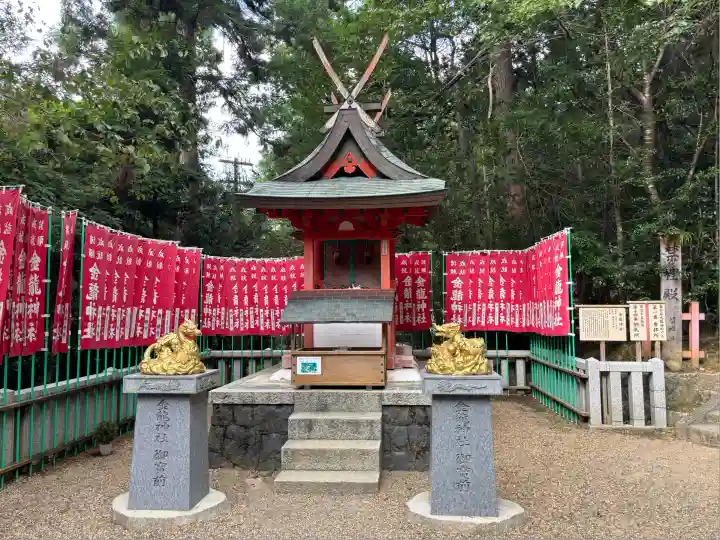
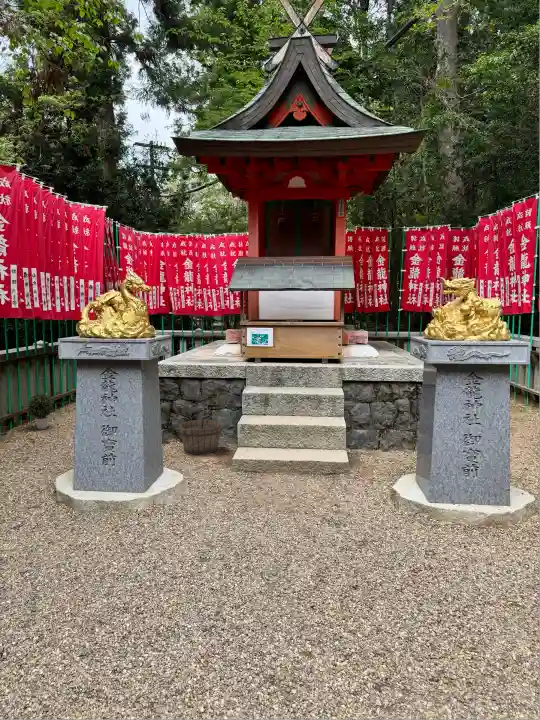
wooden bucket: none [231,439,270,477] -> present [179,415,221,454]

